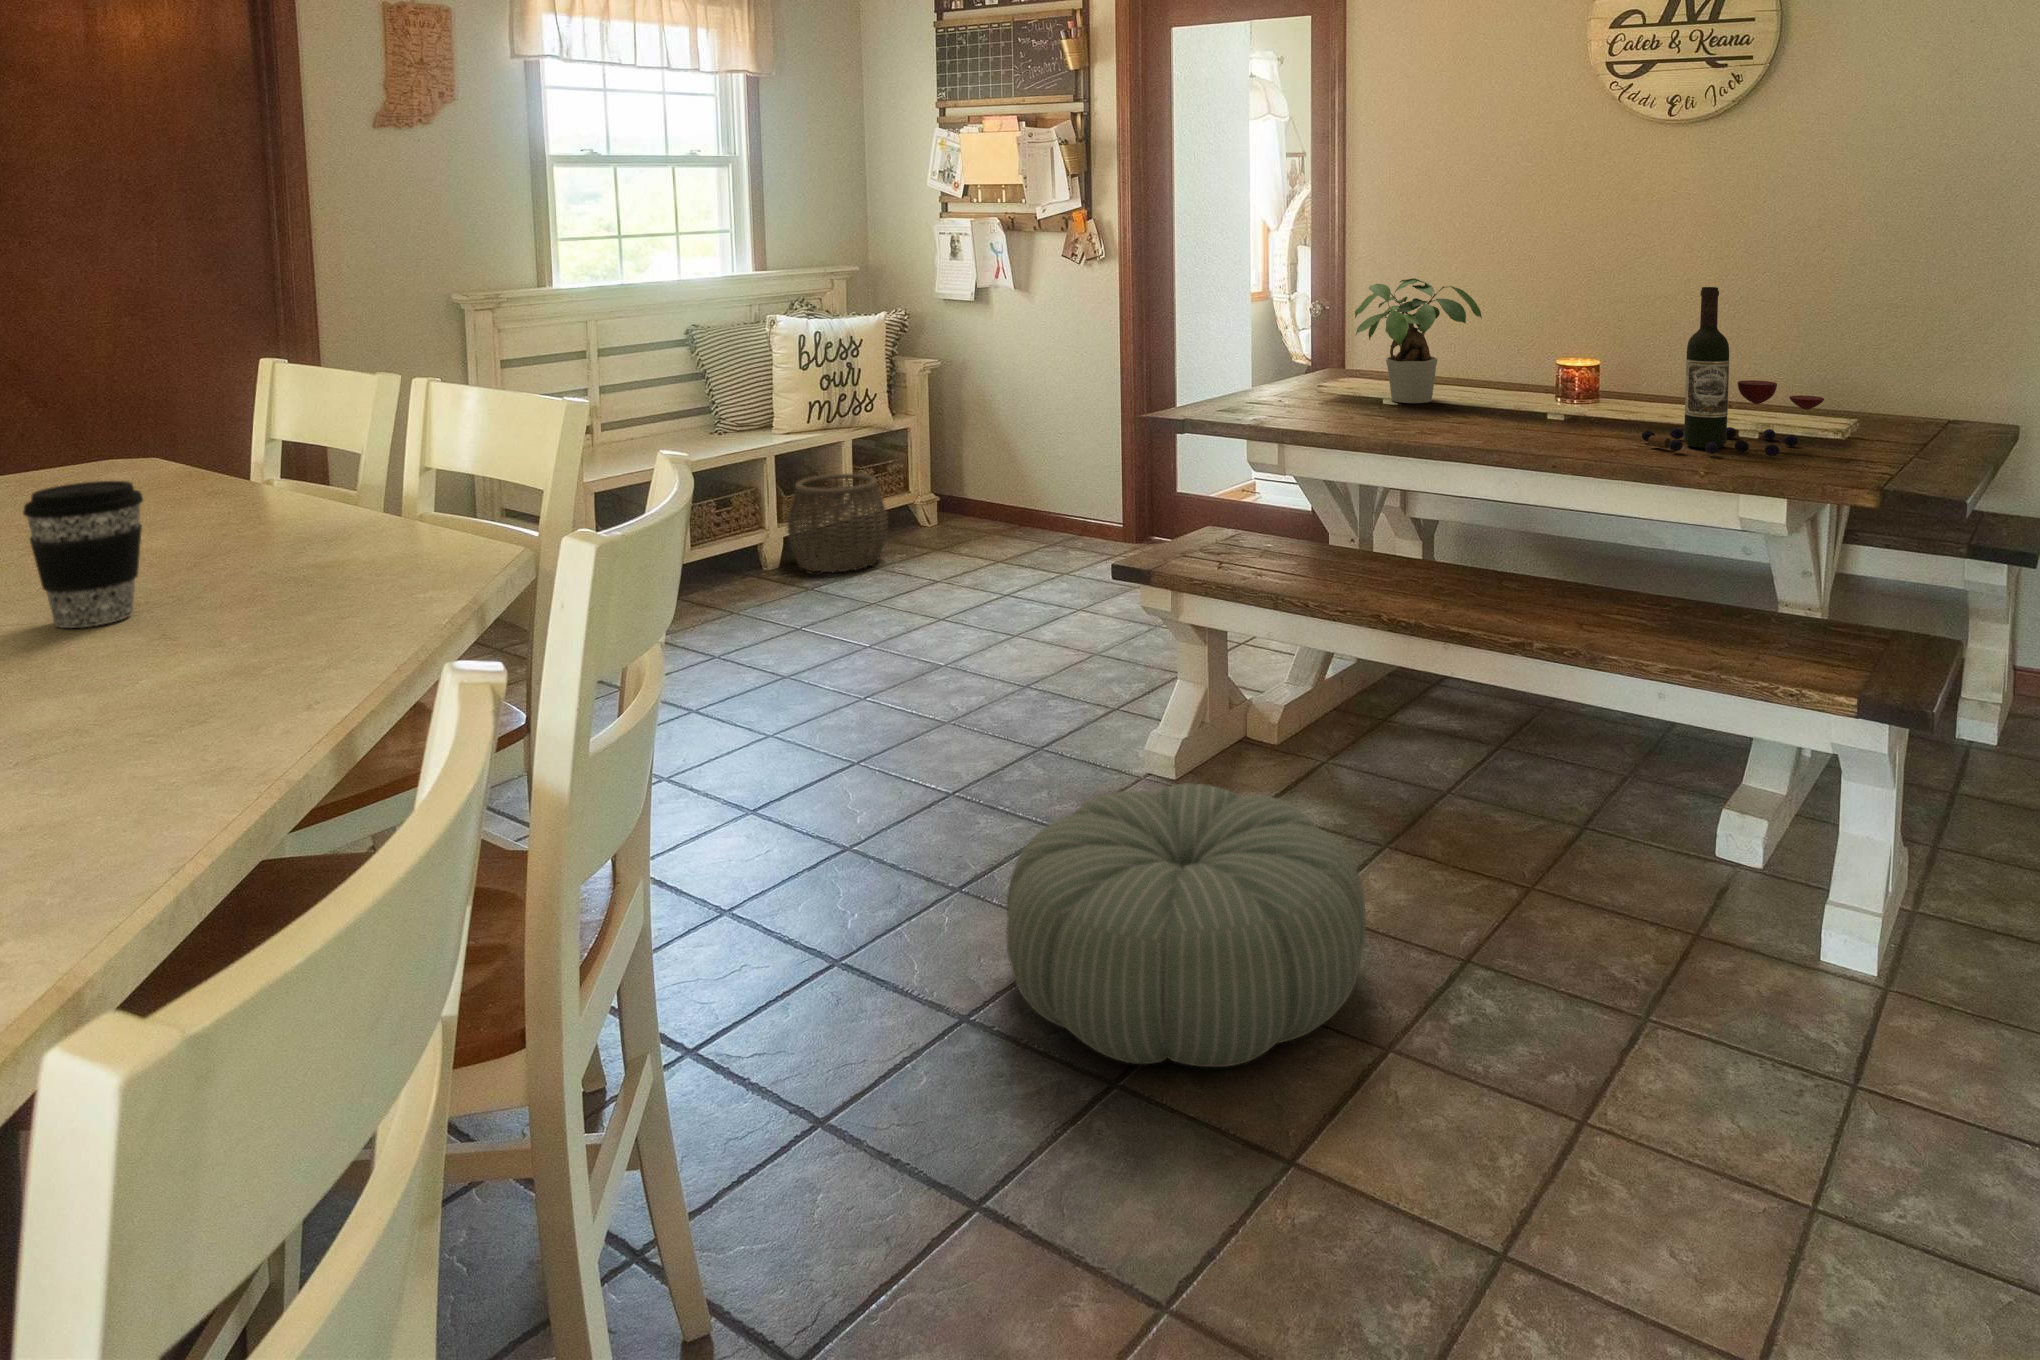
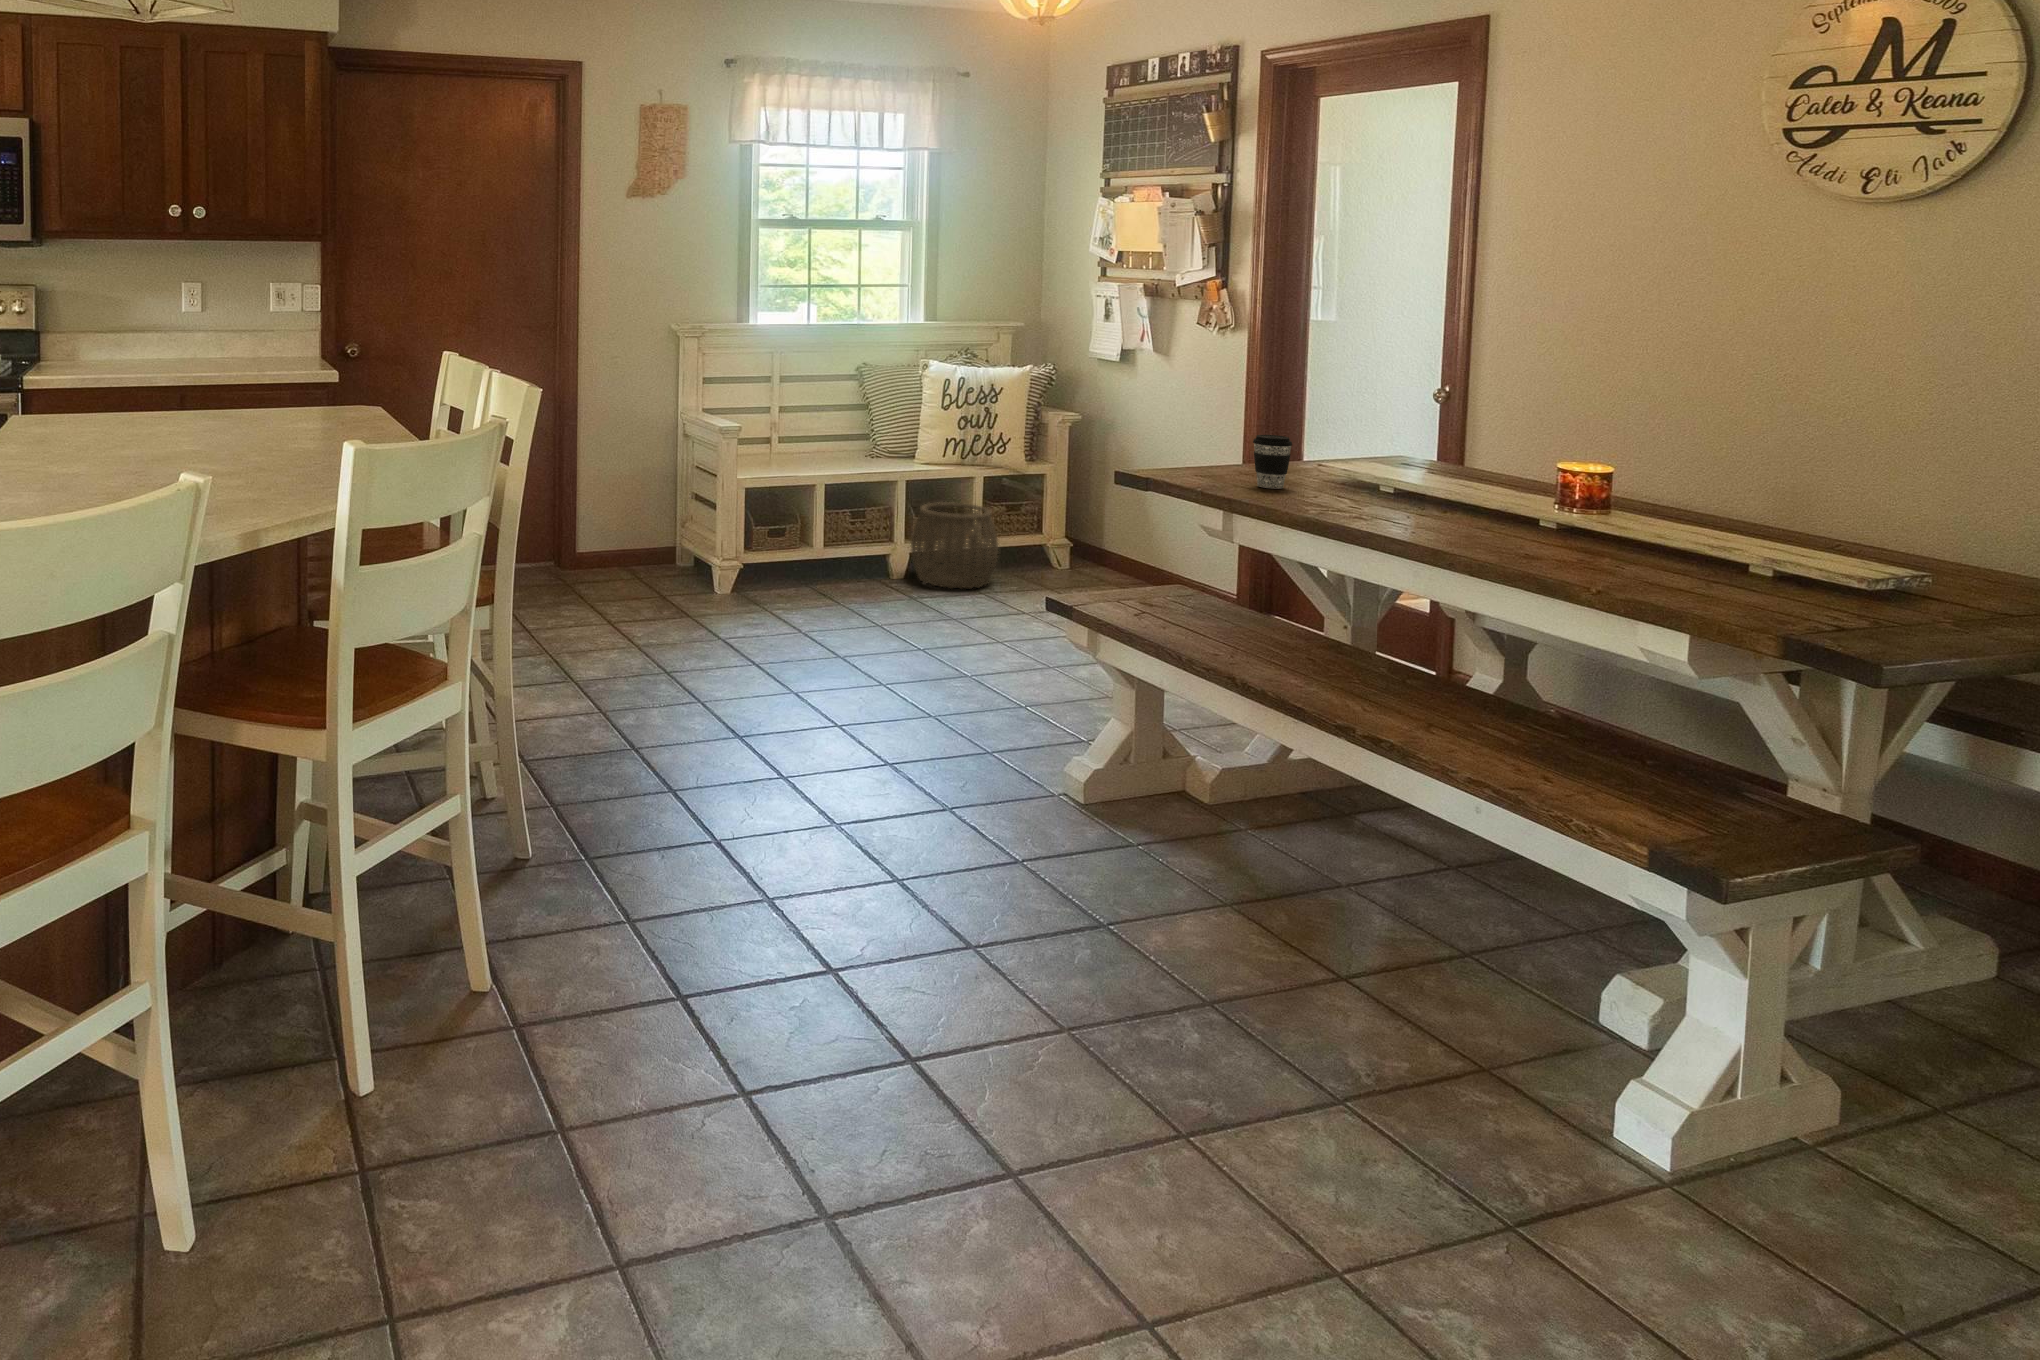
potted plant: present [1355,278,1482,403] -> none [1365,366,1536,499]
wine bottle: present [1642,287,1824,456] -> none [1617,396,1858,609]
coffee cup: present [23,481,143,628] -> present [1253,435,1292,489]
pouf: present [1006,783,1366,1067] -> none [798,763,1107,985]

